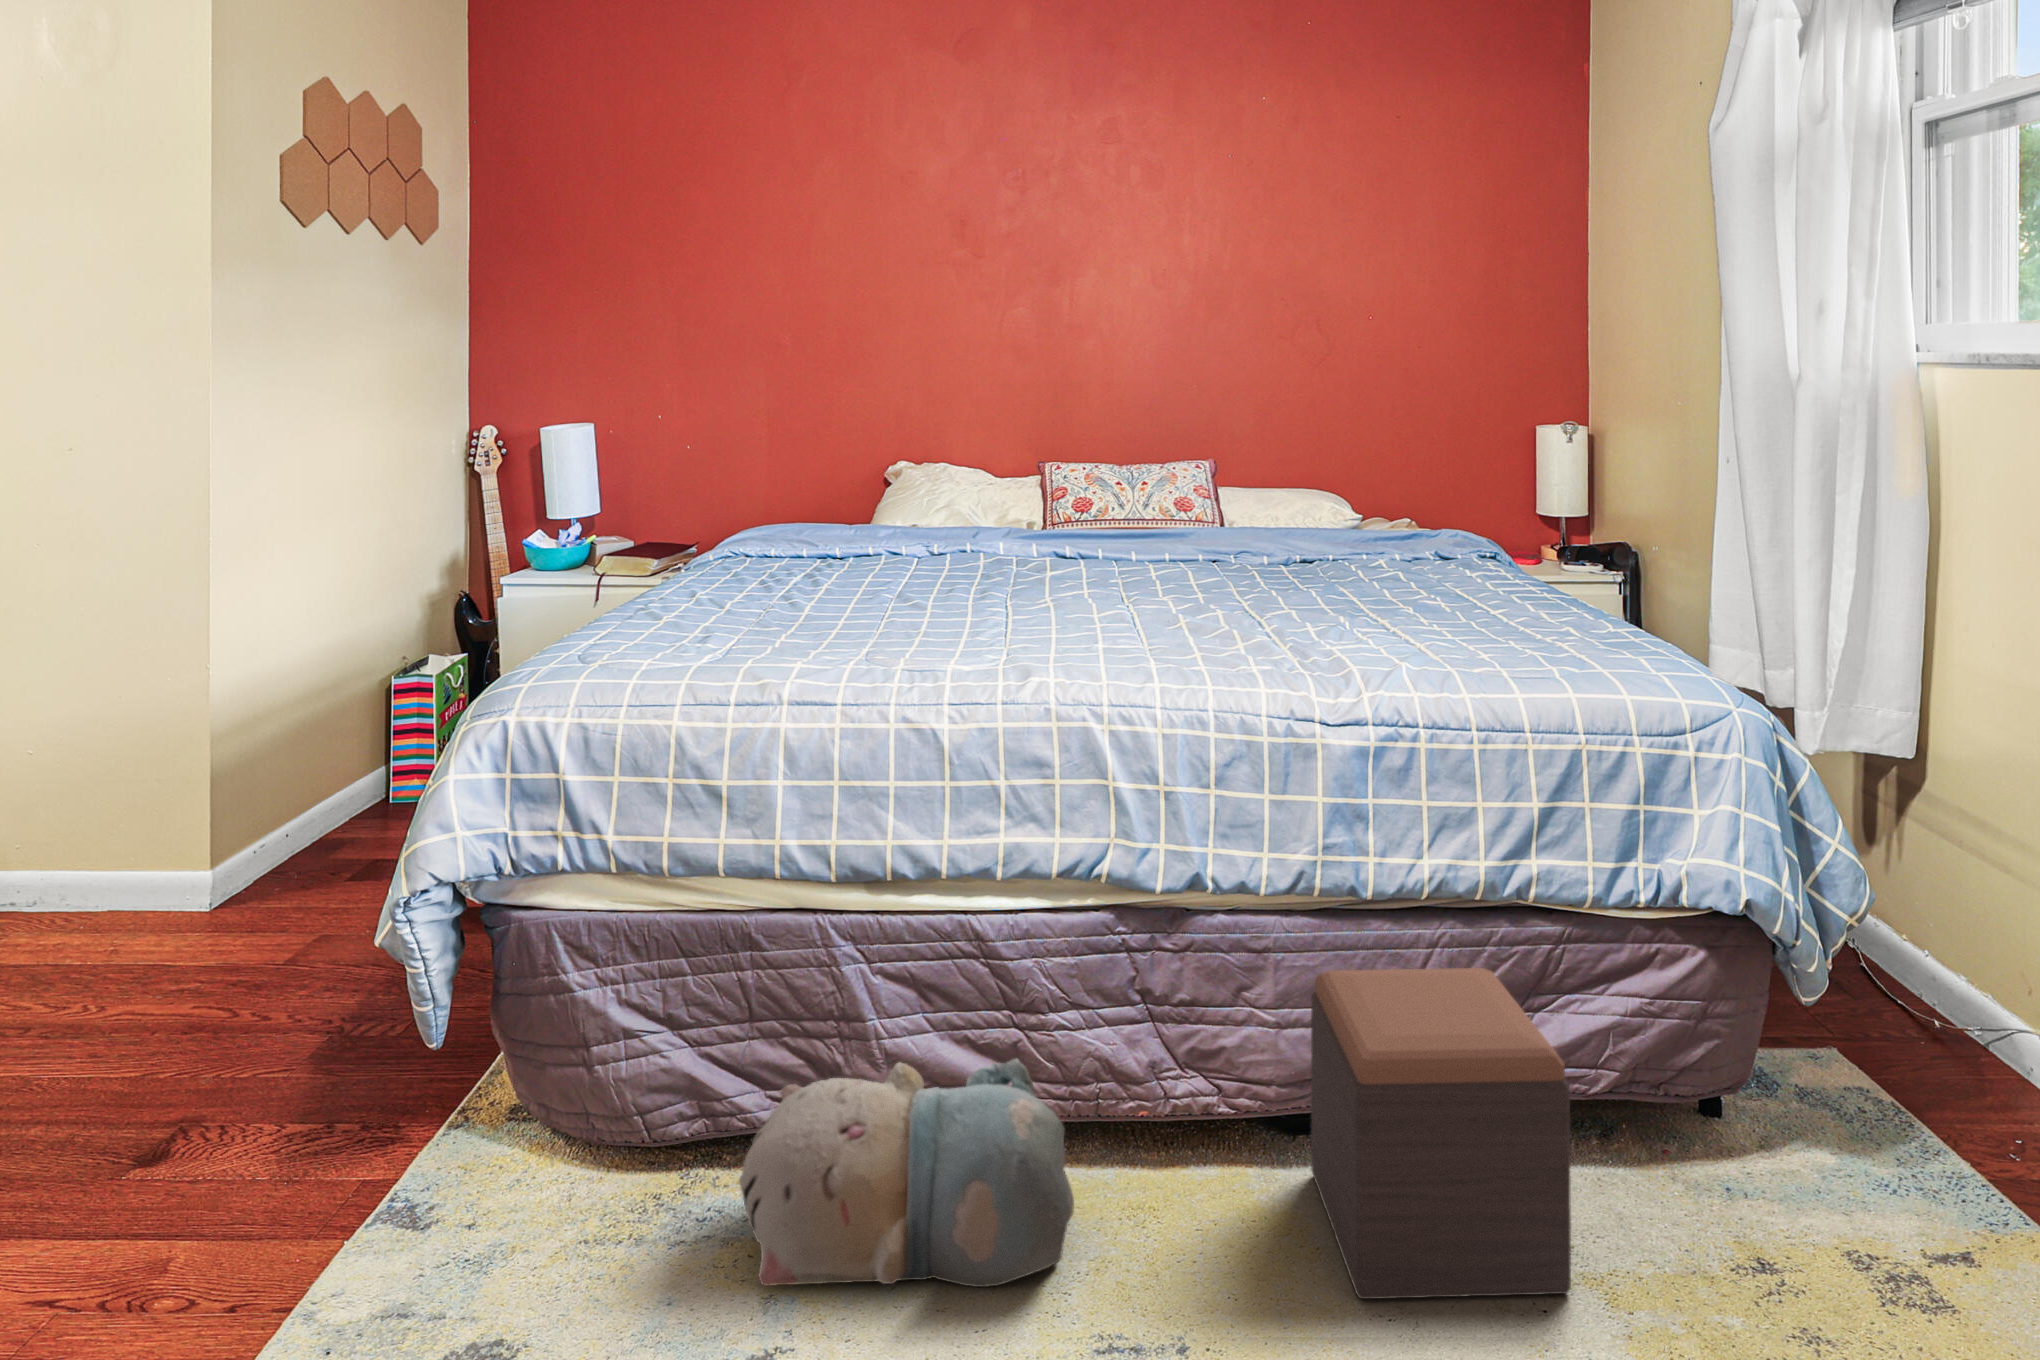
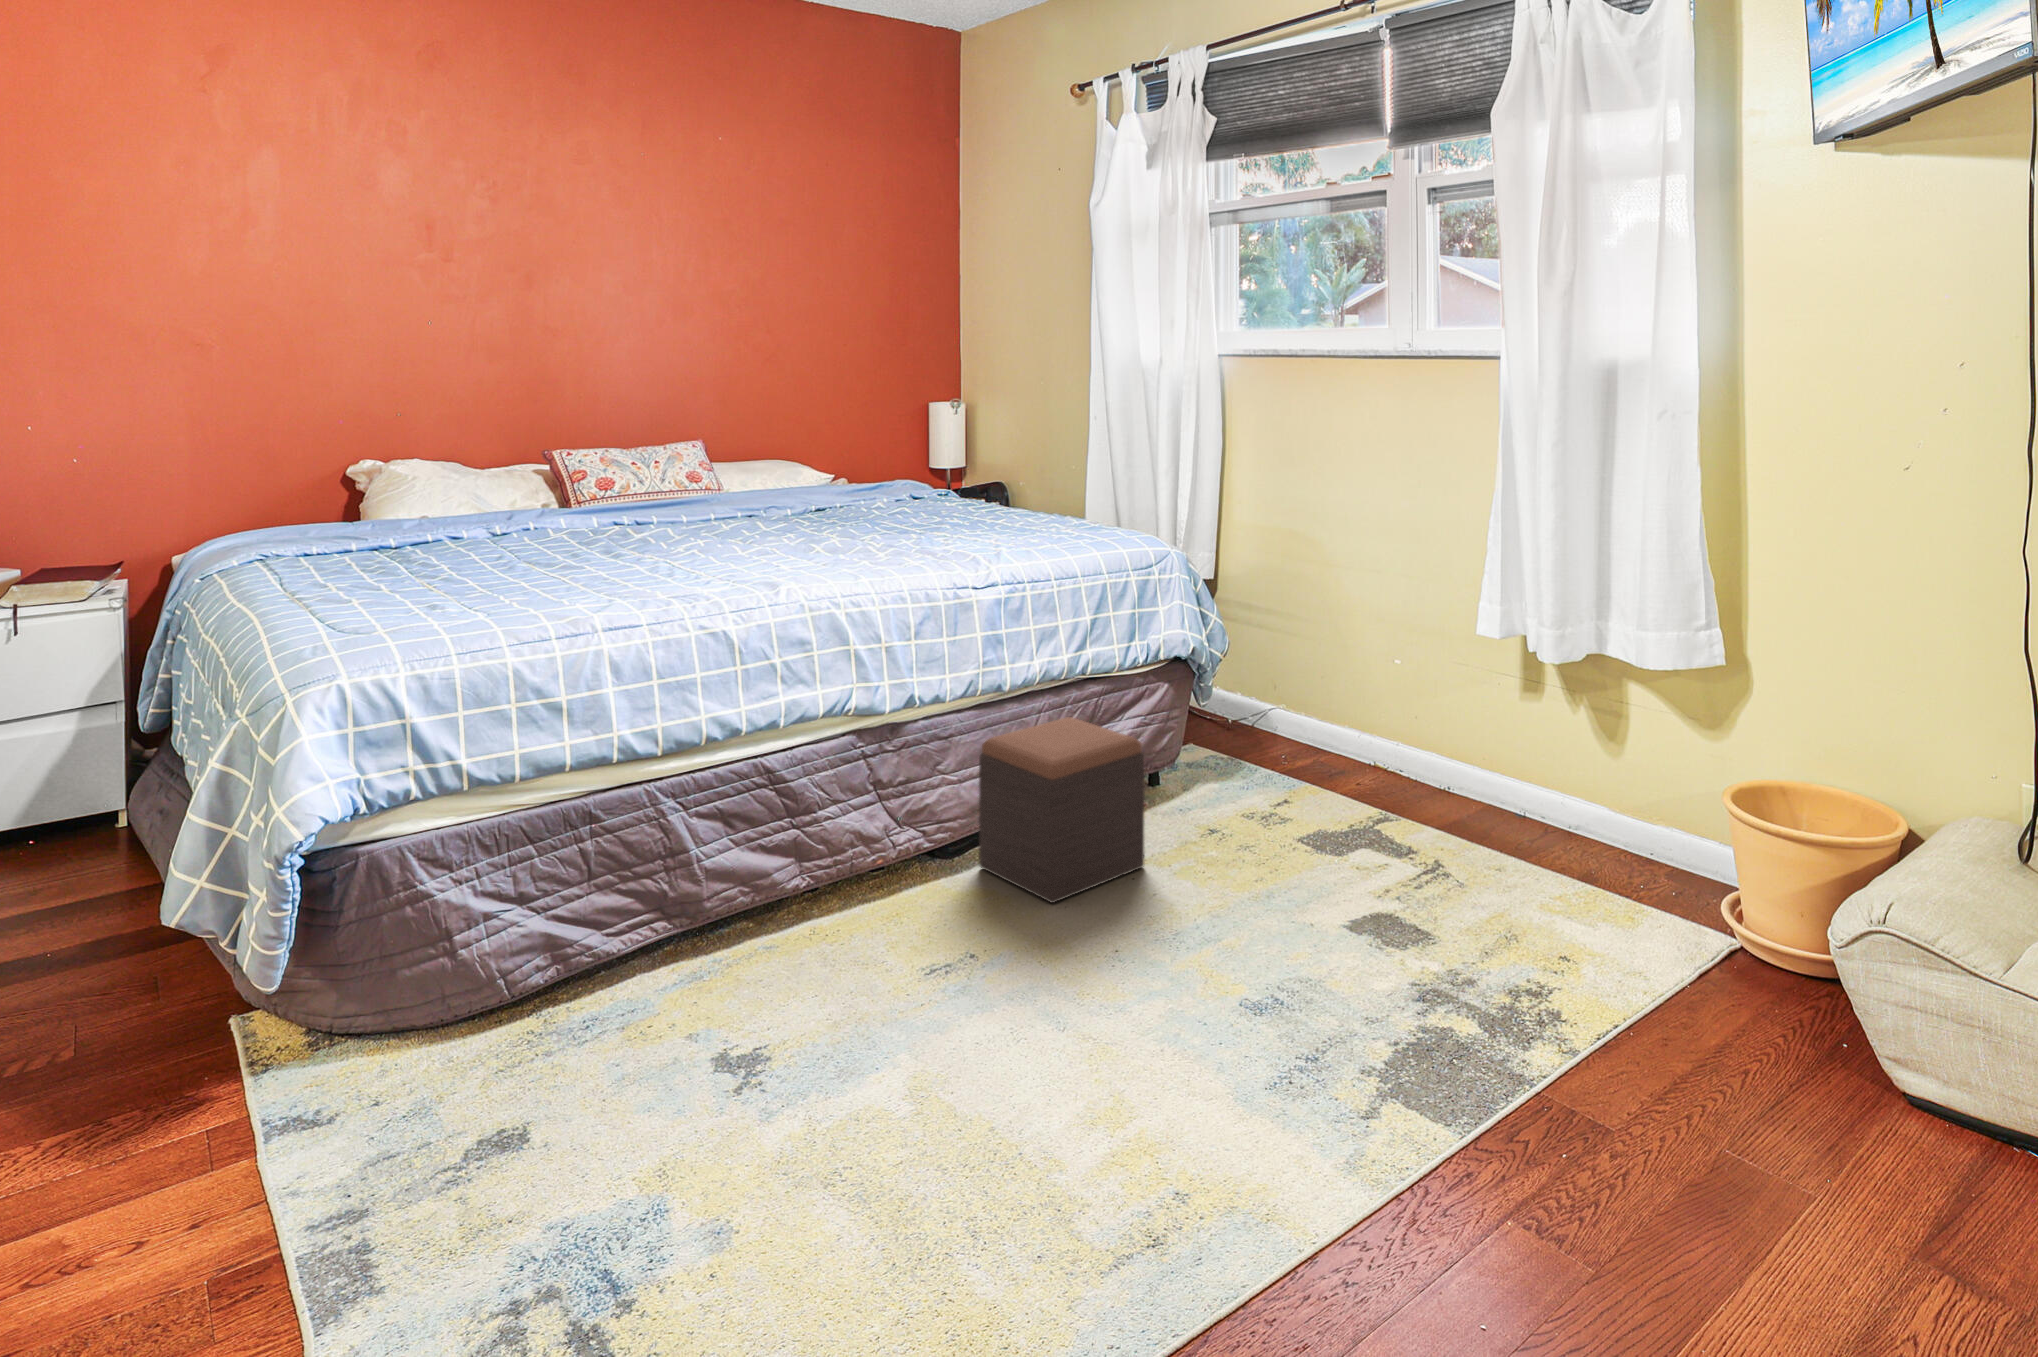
plush toy: present [739,1059,1074,1287] -> none [636,844,889,1026]

